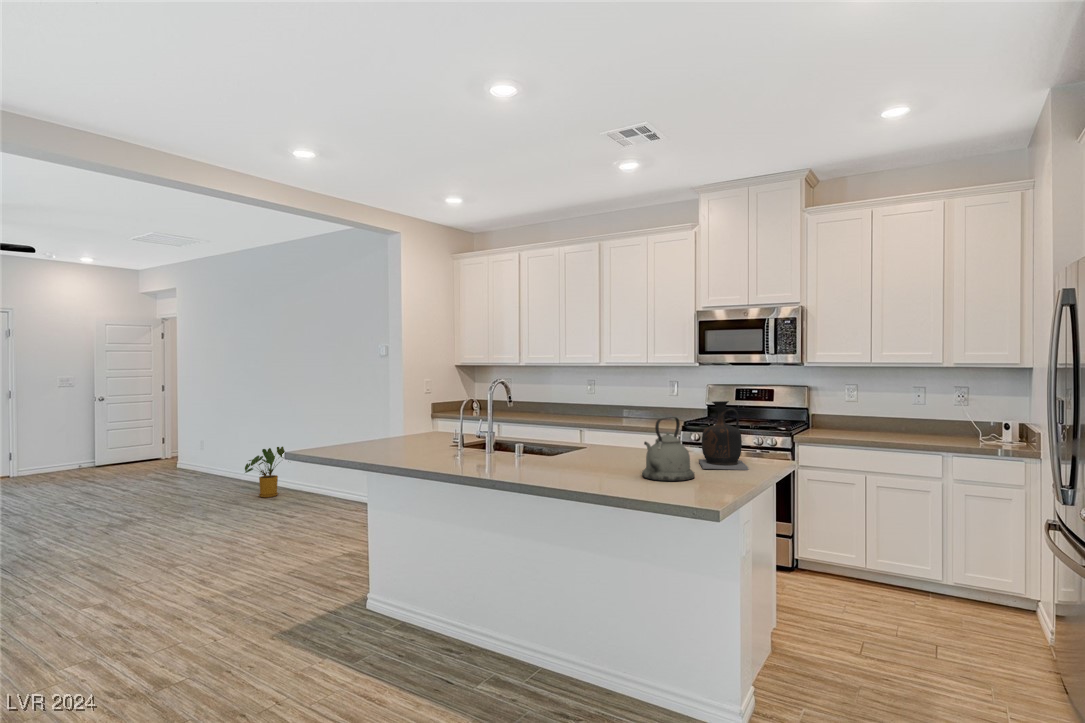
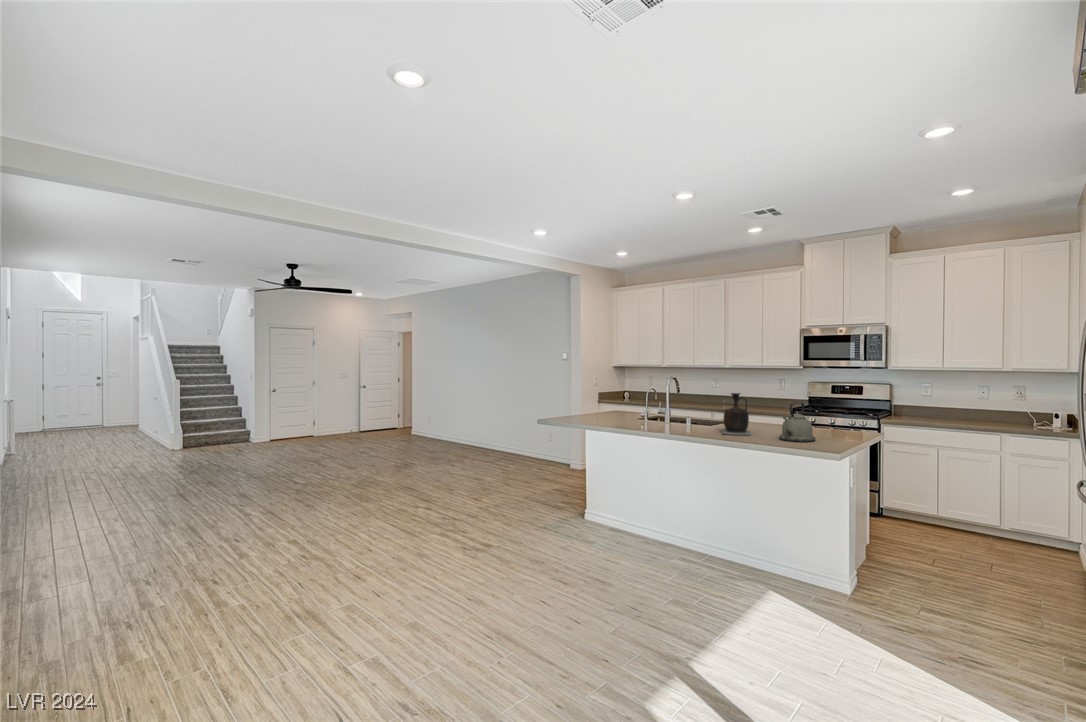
vase: present [699,401,748,470] -> present [723,393,751,436]
house plant: present [245,447,285,497] -> none [468,420,502,454]

